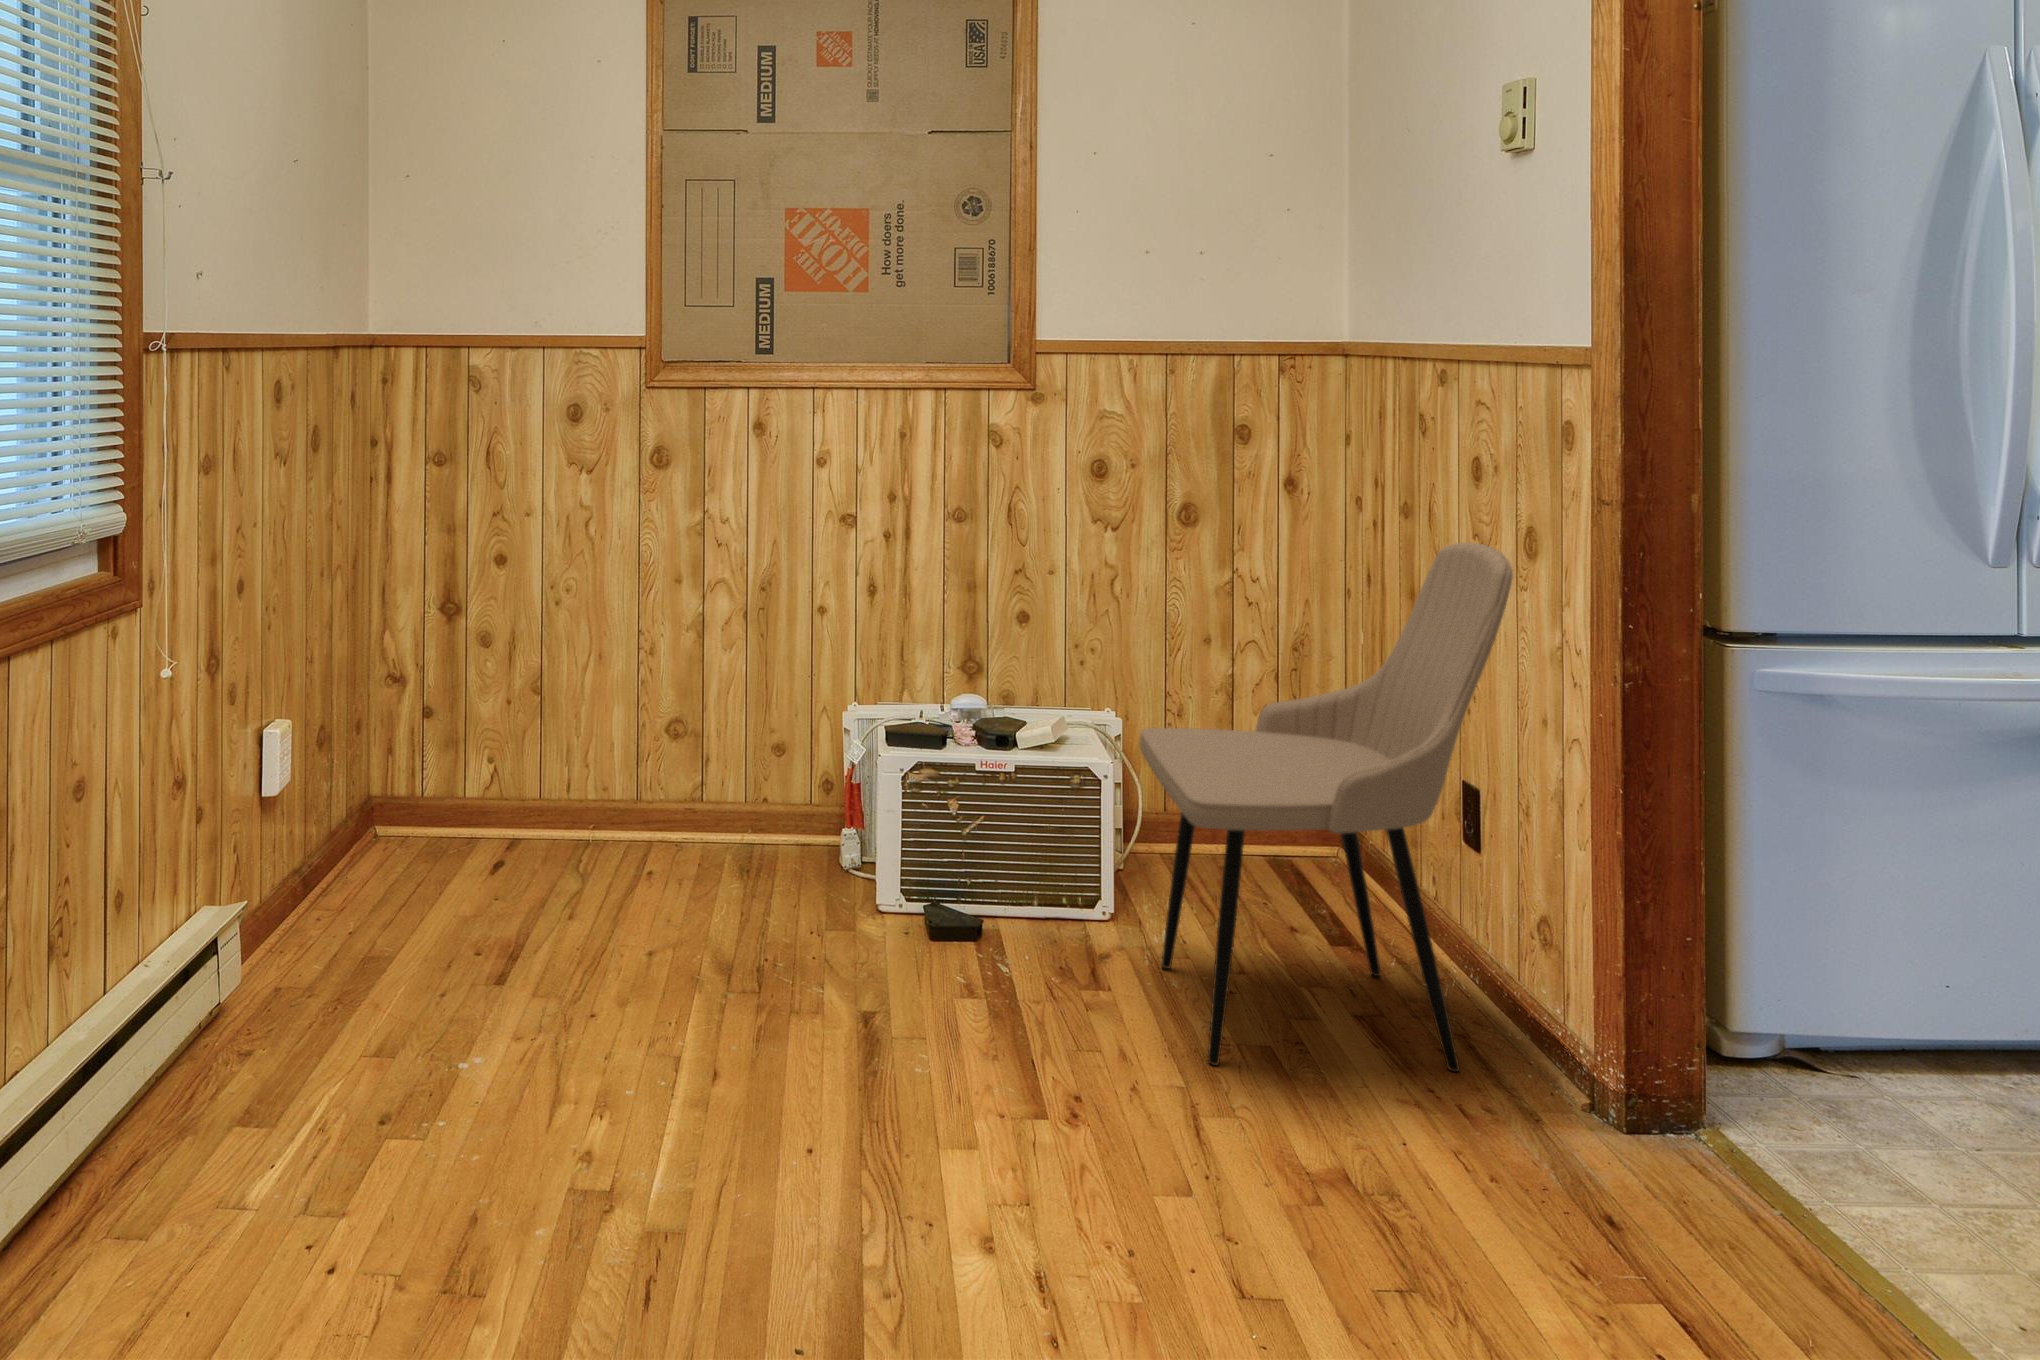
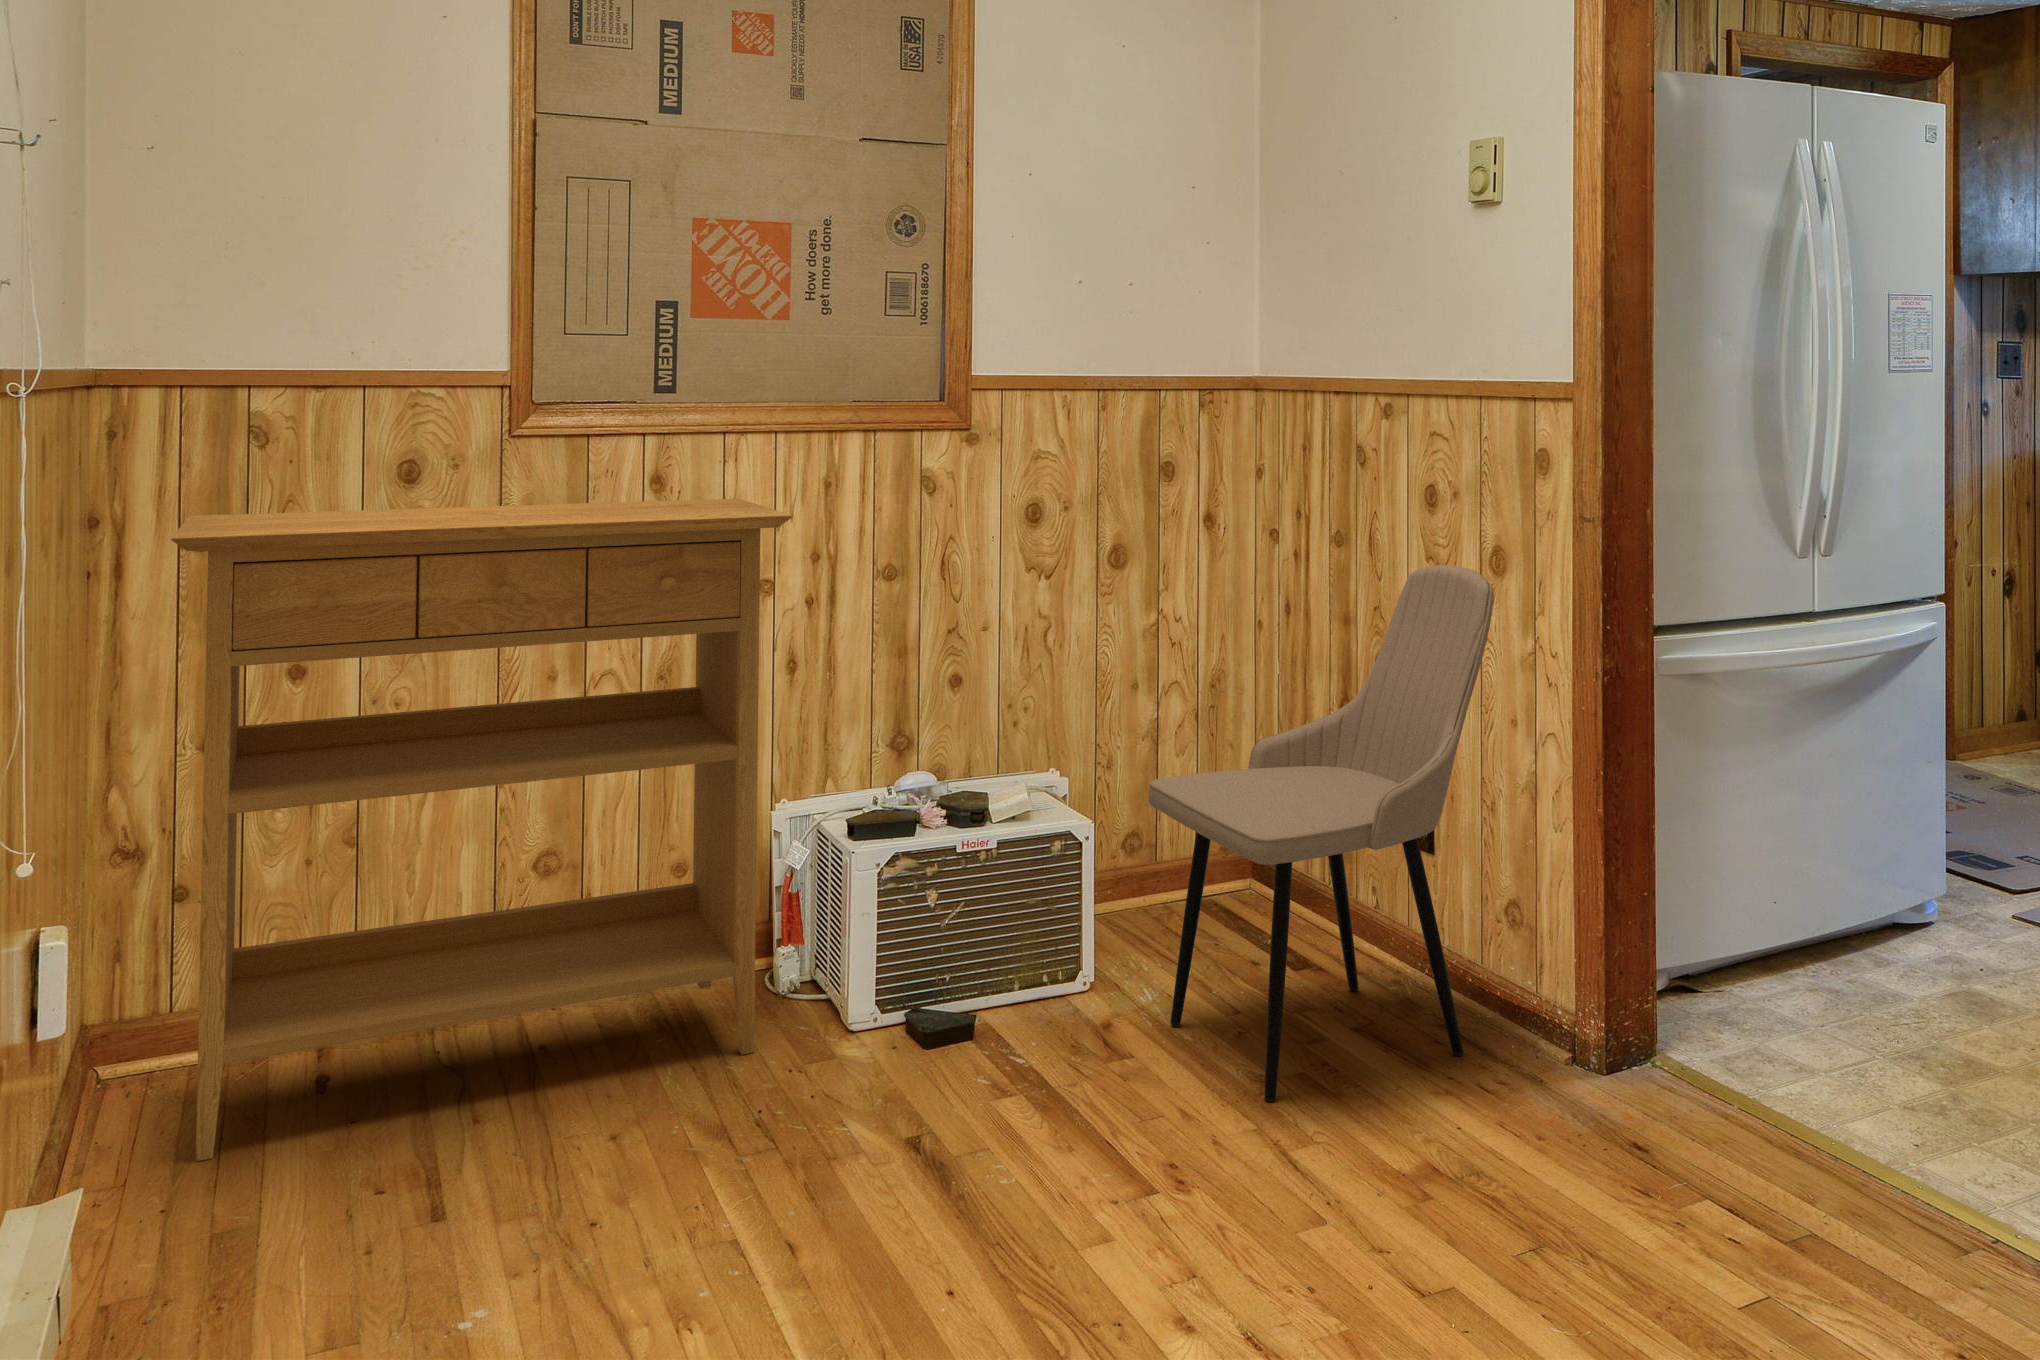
console table: none [372,440,820,908] -> present [171,499,793,1161]

